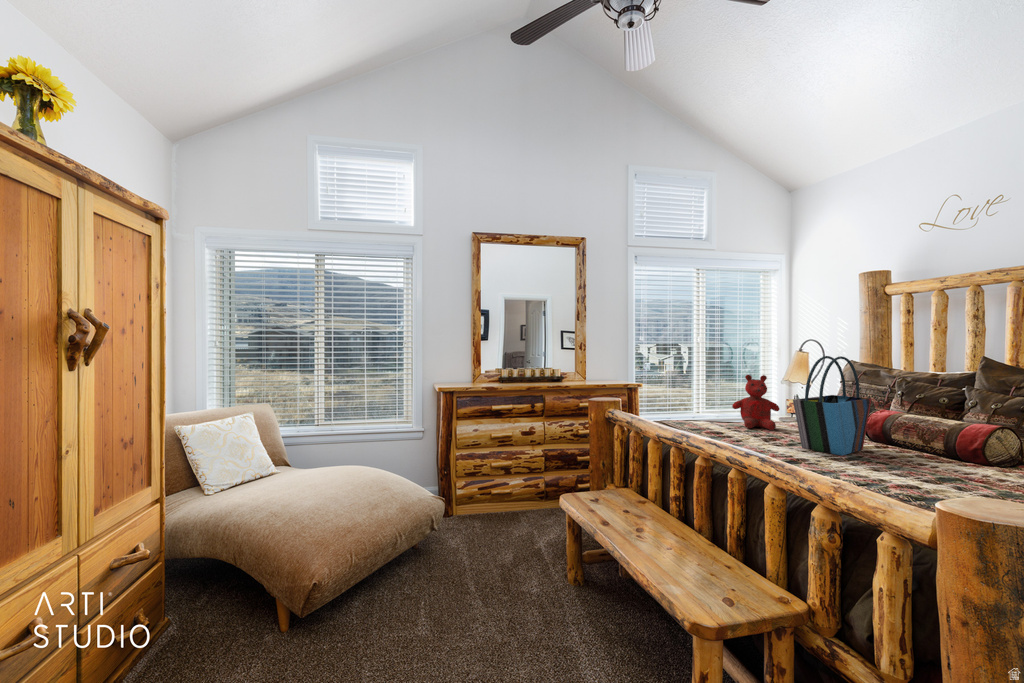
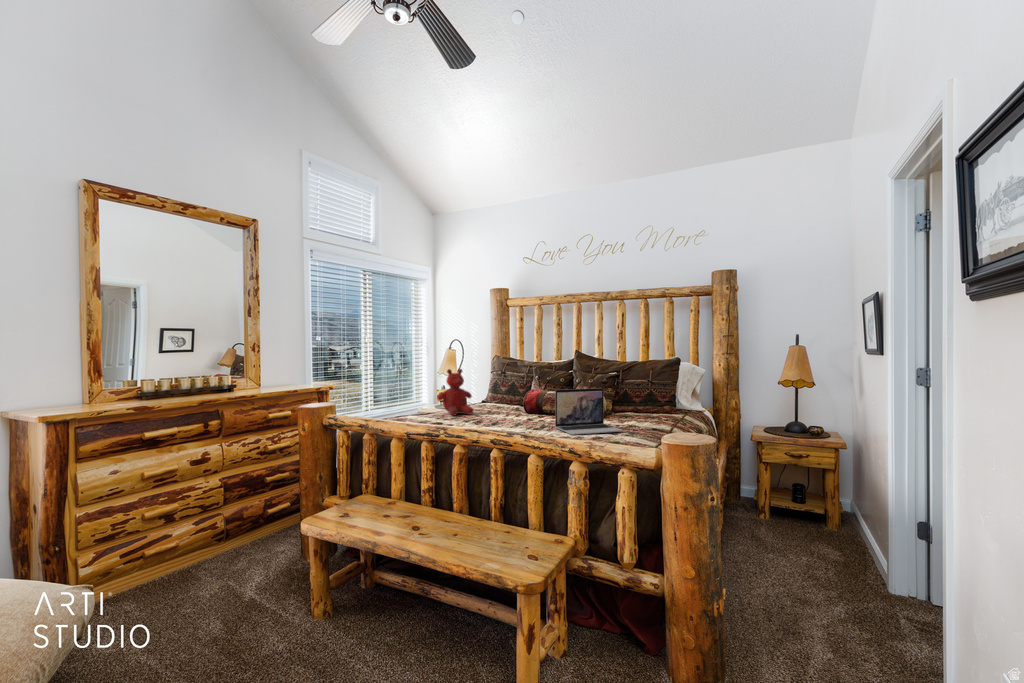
tote bag: present [793,356,872,455] -> none [504,351,540,426]
laptop: none [869,411,994,490] -> present [555,388,623,435]

